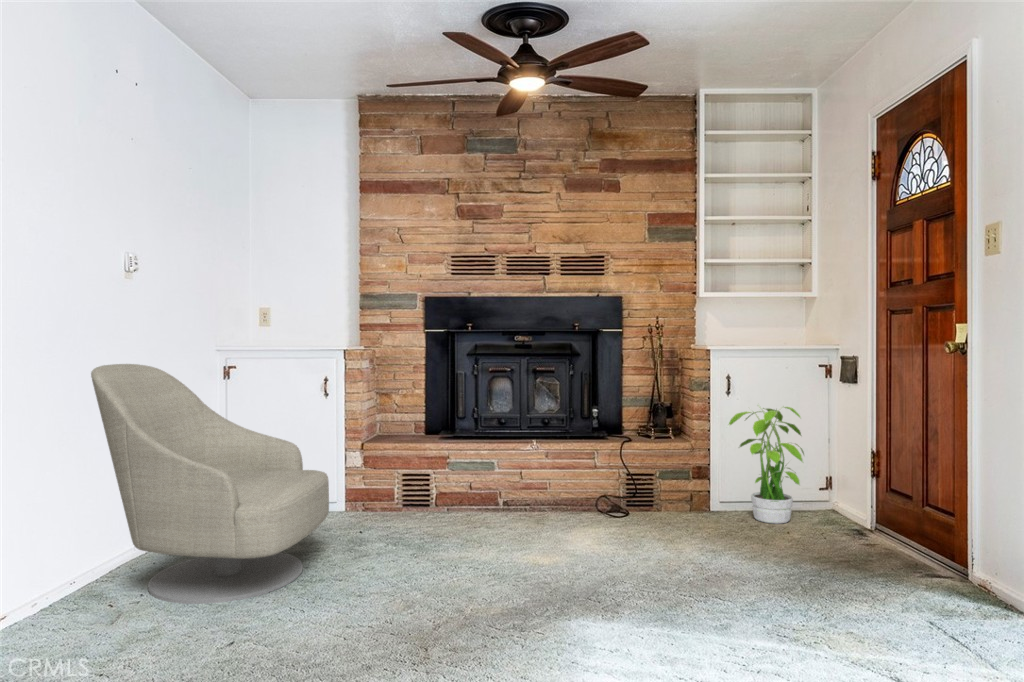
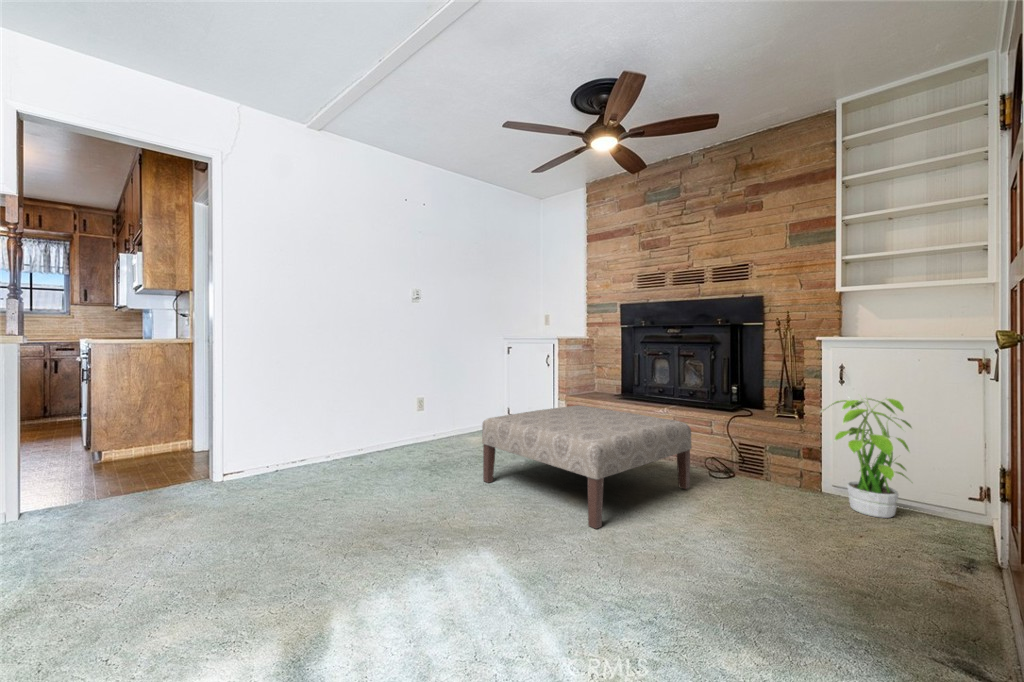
armchair: present [91,364,329,604] -> none [403,342,506,458]
ottoman: none [410,455,667,615] -> present [482,405,692,529]

